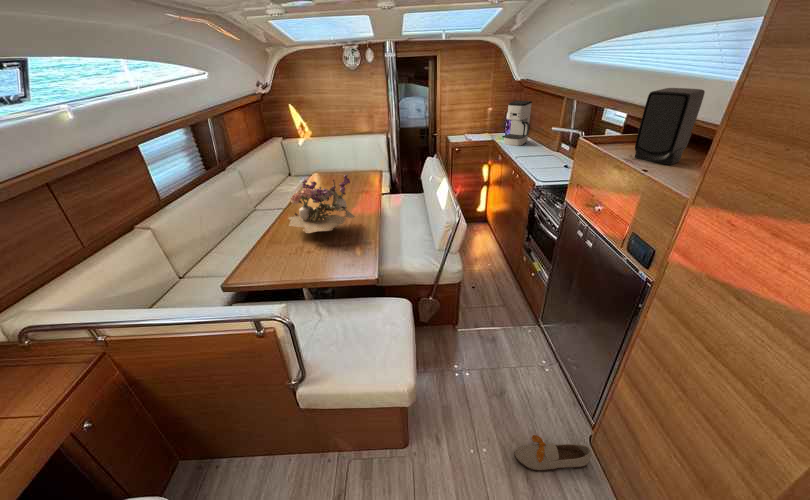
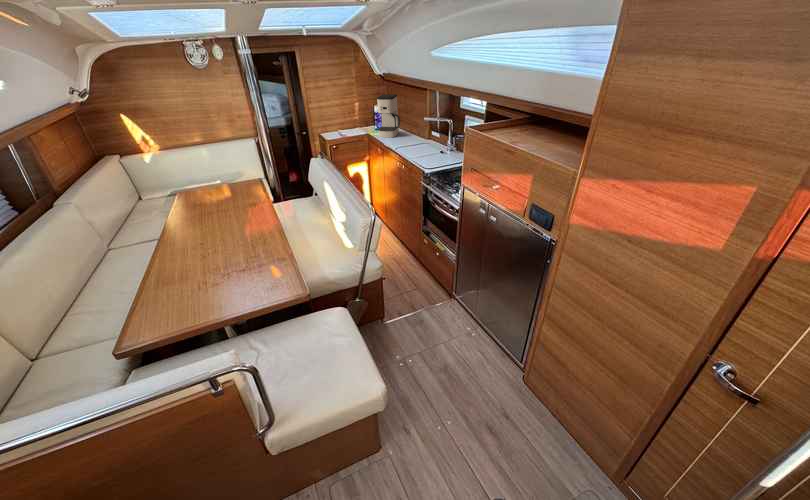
speaker: present [635,88,705,165] -> none [520,82,563,146]
flower arrangement: present [288,174,355,233] -> none [178,190,263,266]
shoe: present [514,435,591,472] -> none [472,387,529,425]

